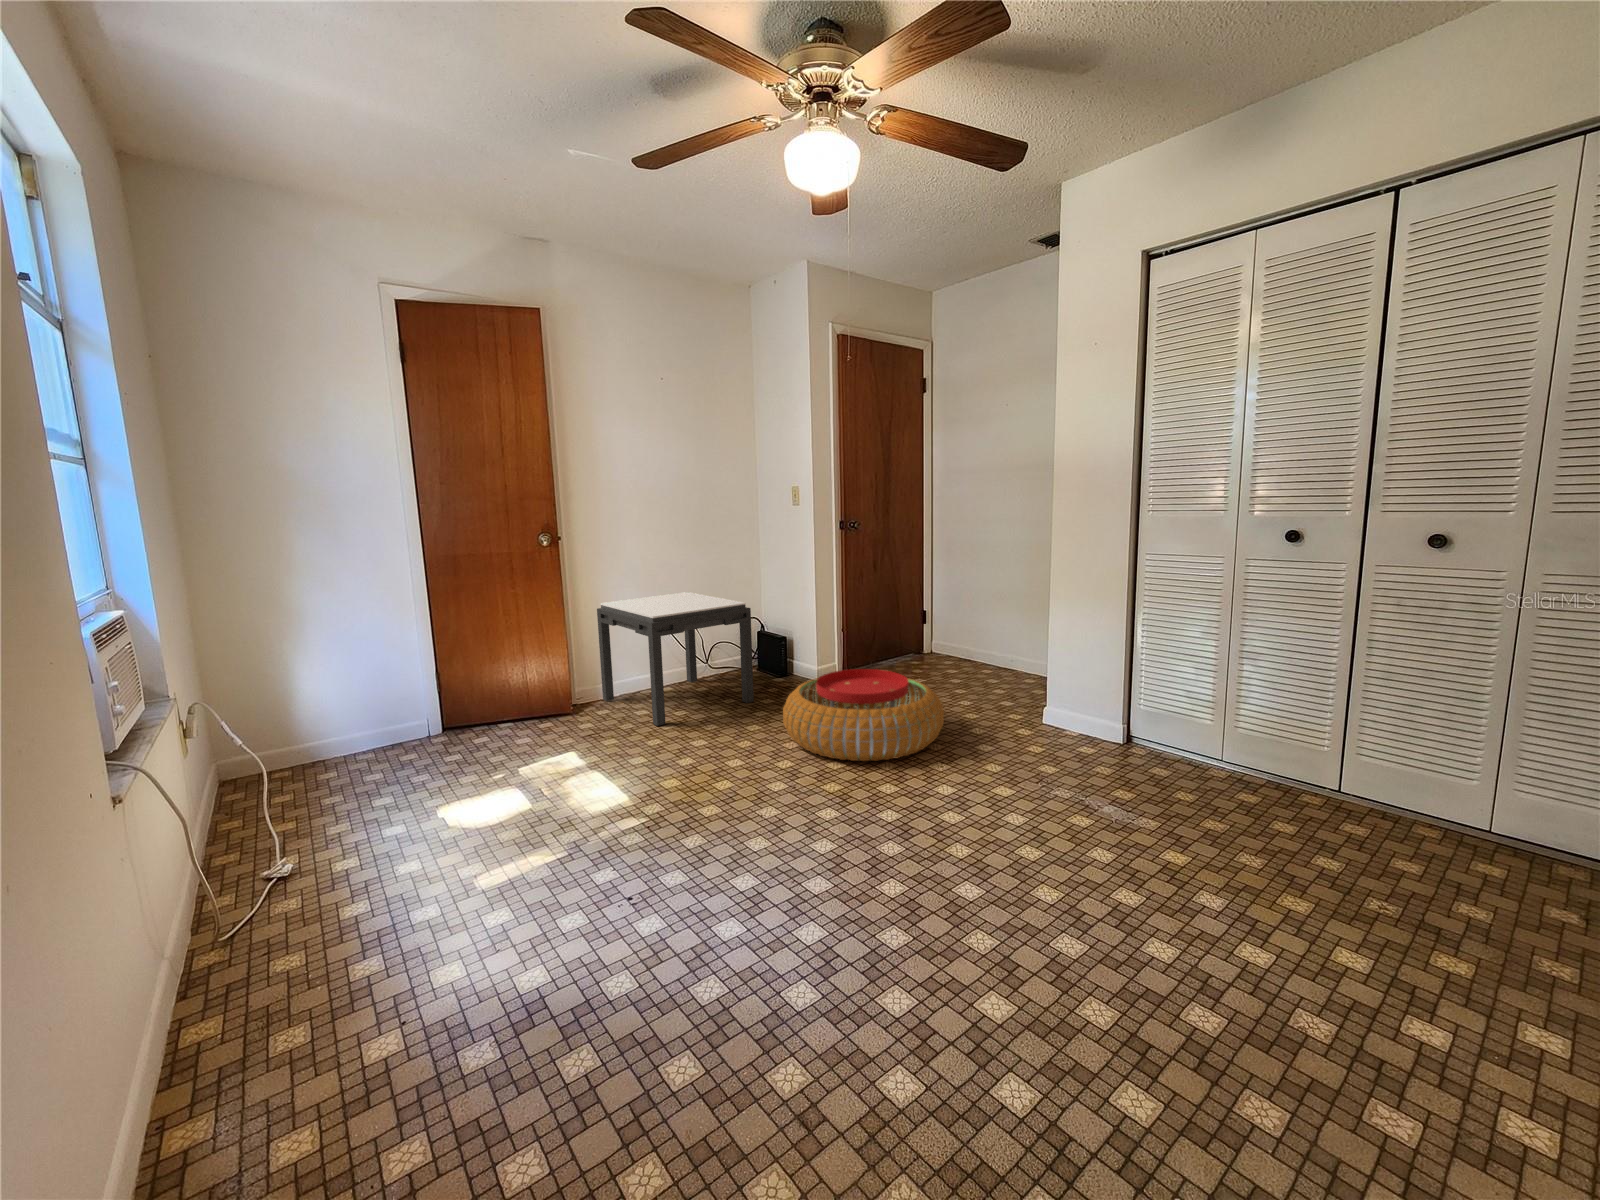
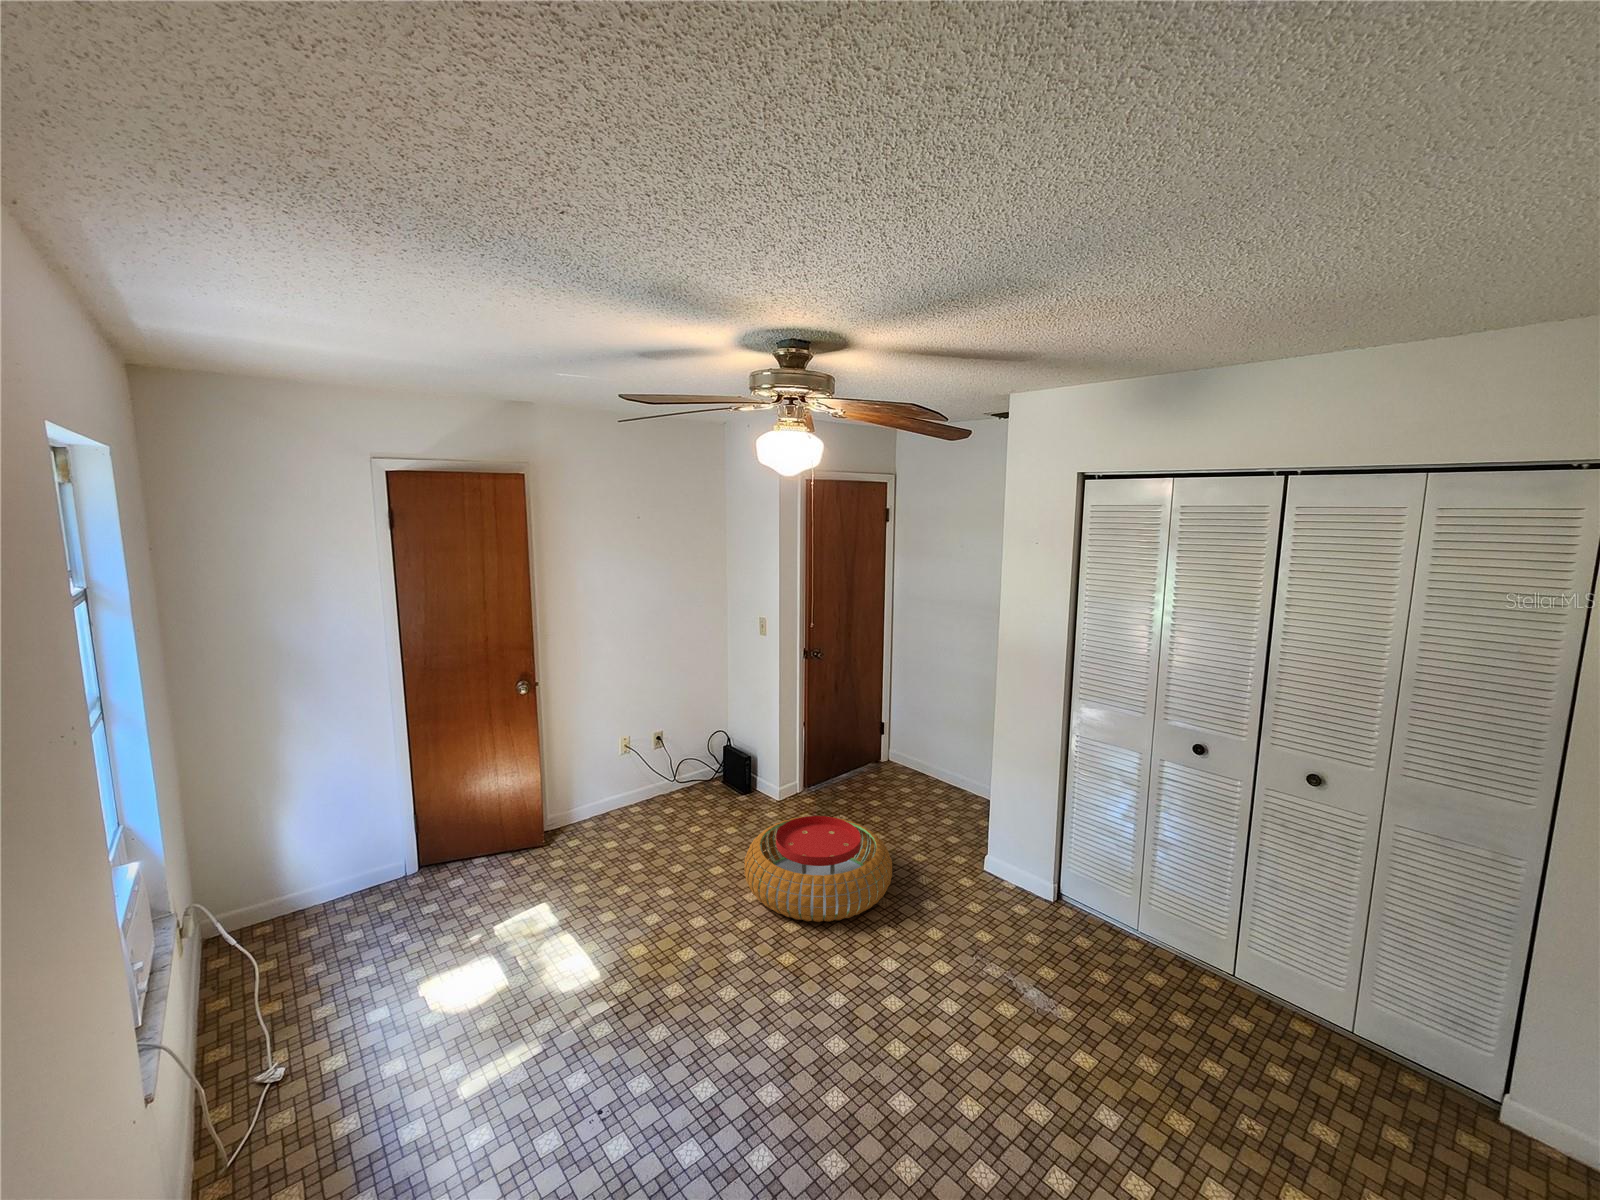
side table: present [597,592,754,726] -> none [571,716,718,866]

